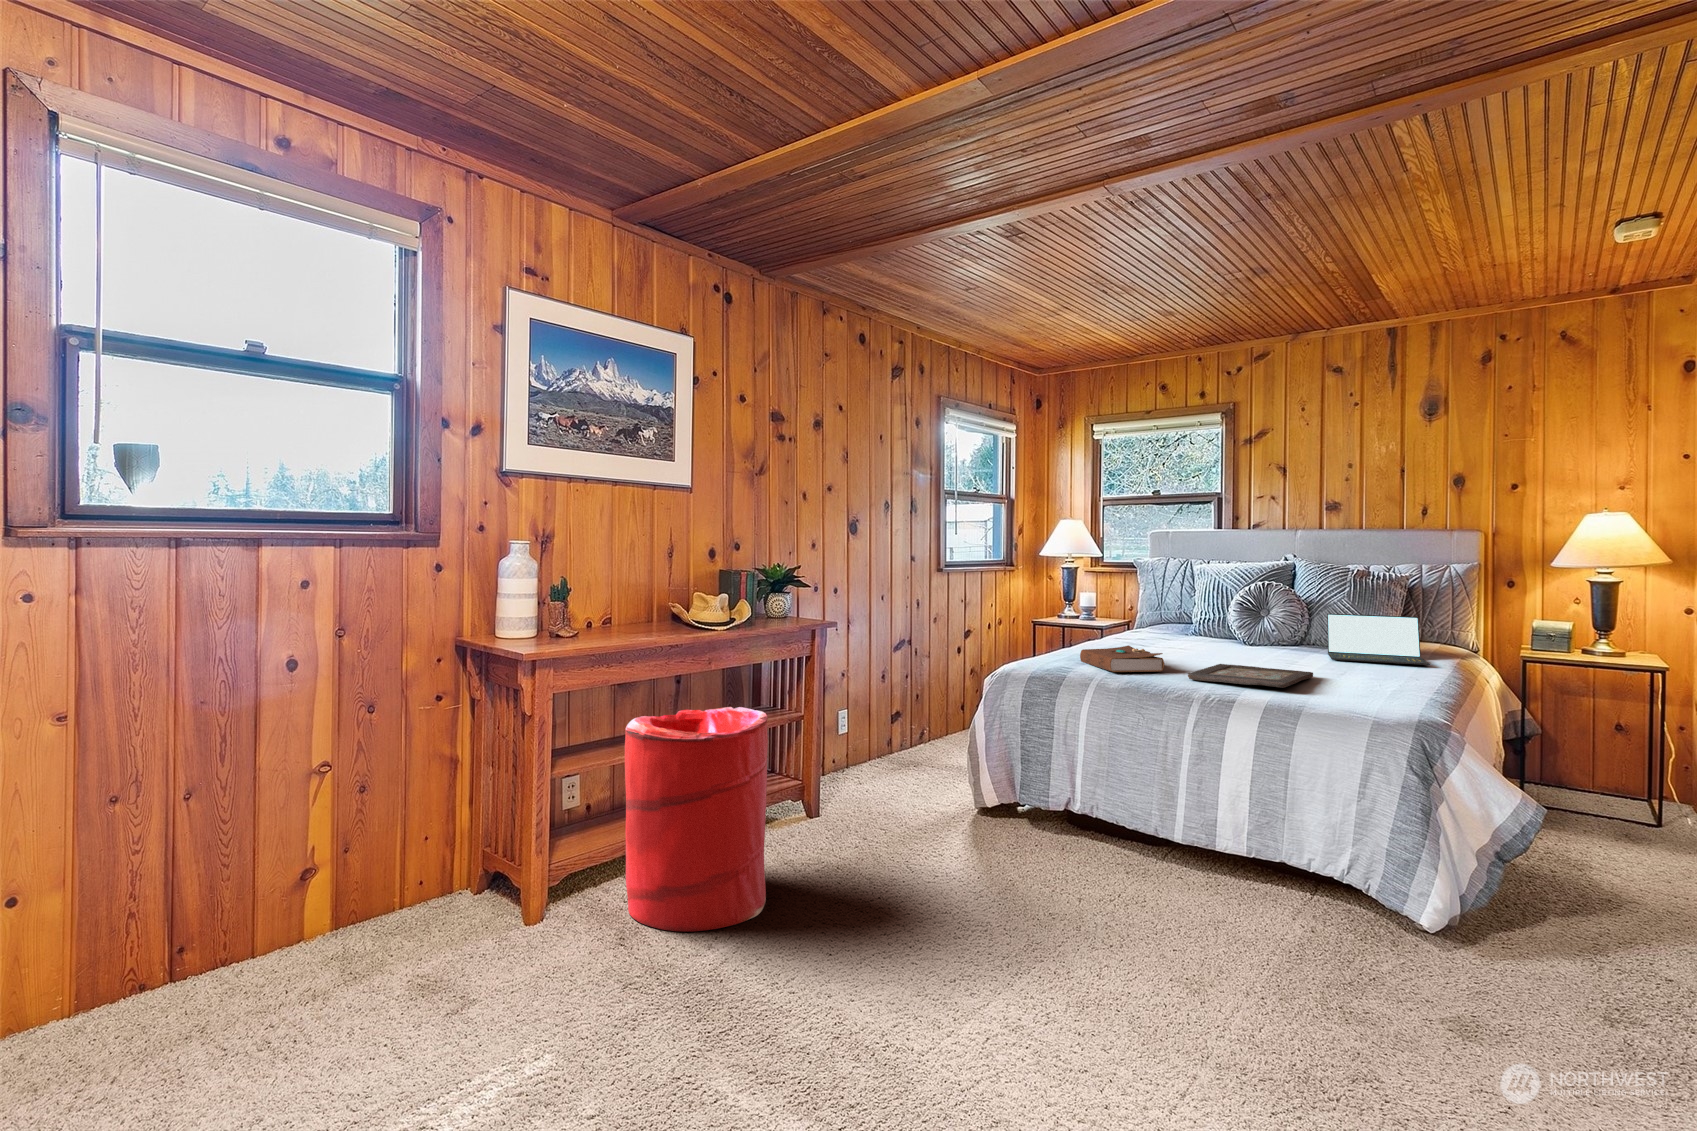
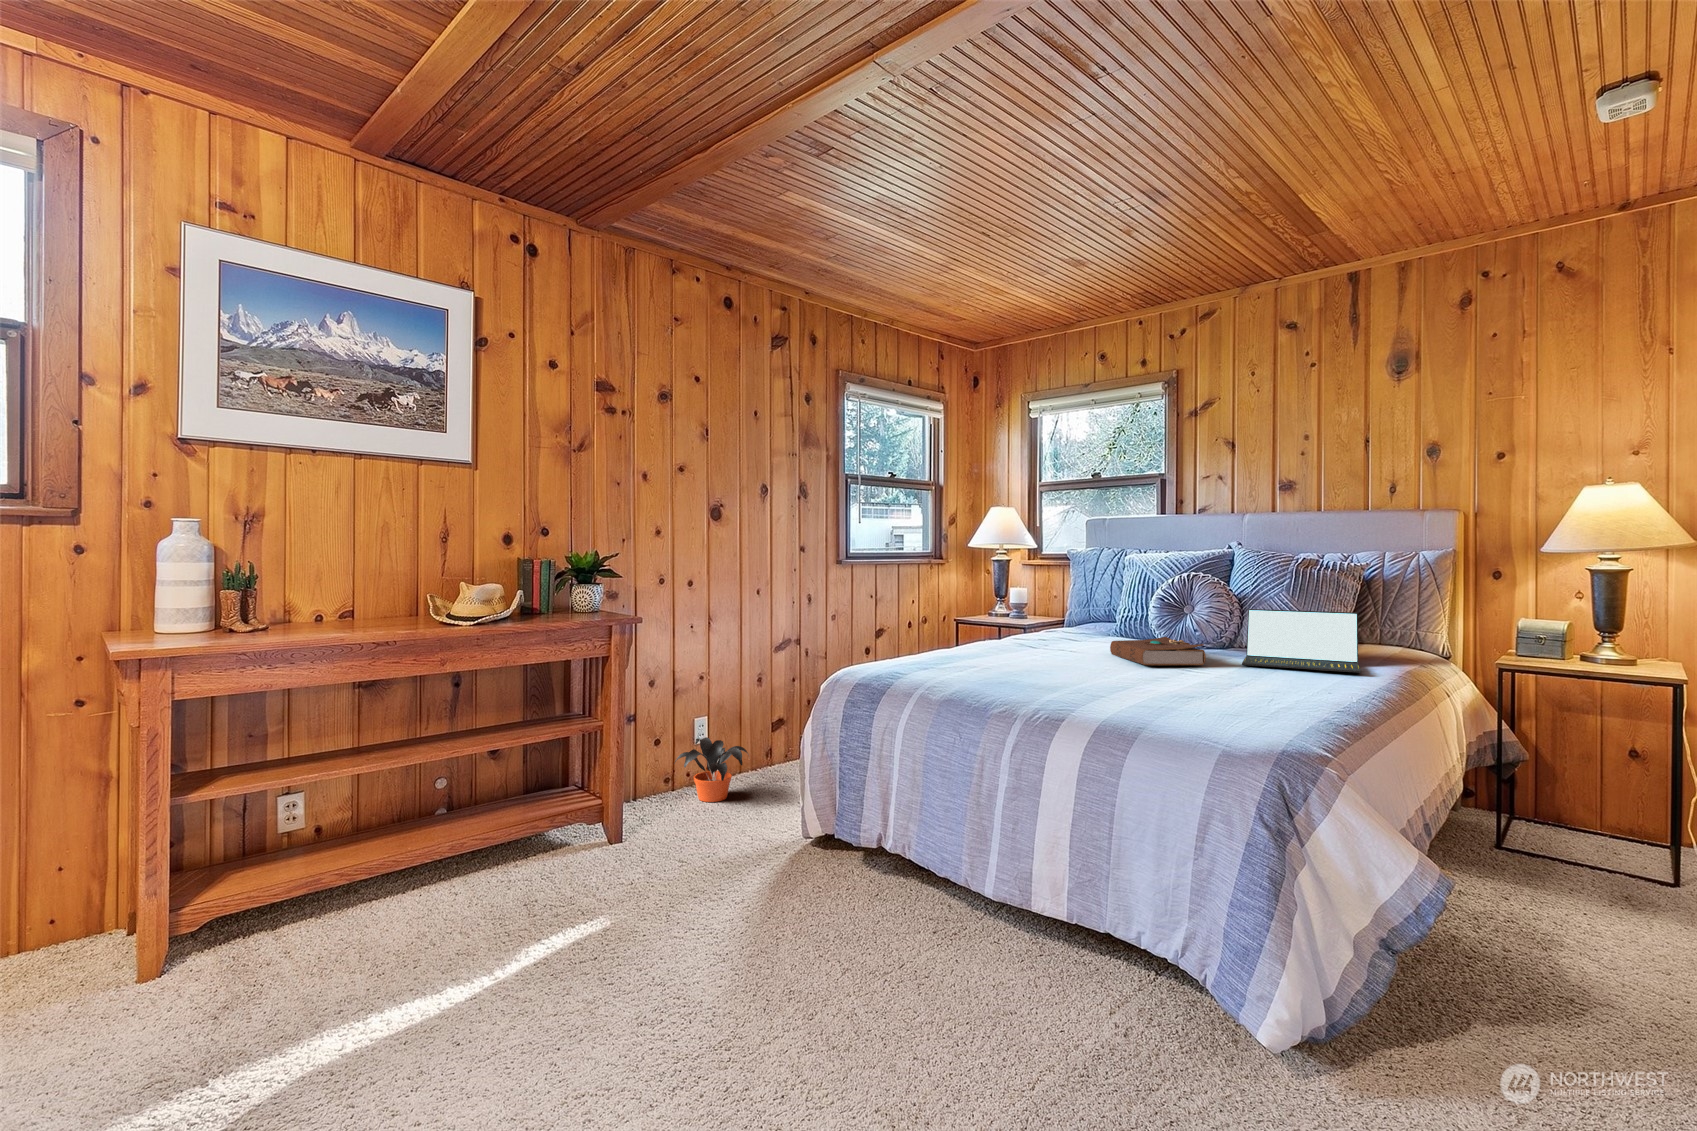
book: present [1080,645,1164,672] -> present [1110,637,1206,665]
decorative tray: present [1188,664,1313,688] -> none [1027,669,1193,701]
laundry hamper: present [625,707,768,931] -> none [258,717,460,1003]
potted plant: none [833,727,898,783] -> present [675,737,749,802]

